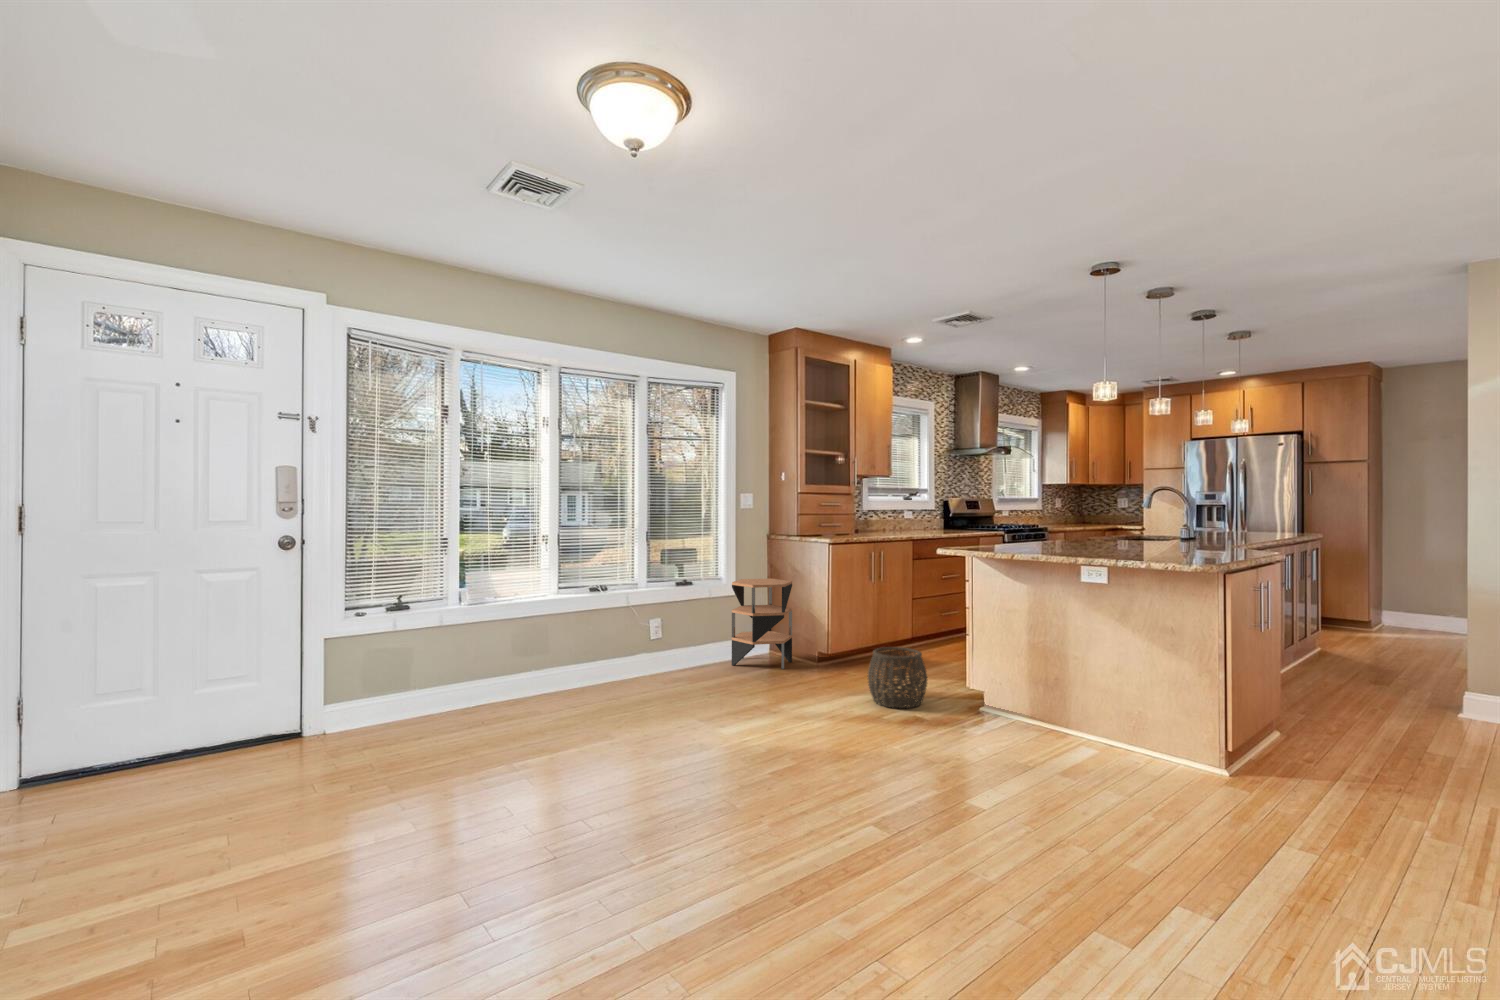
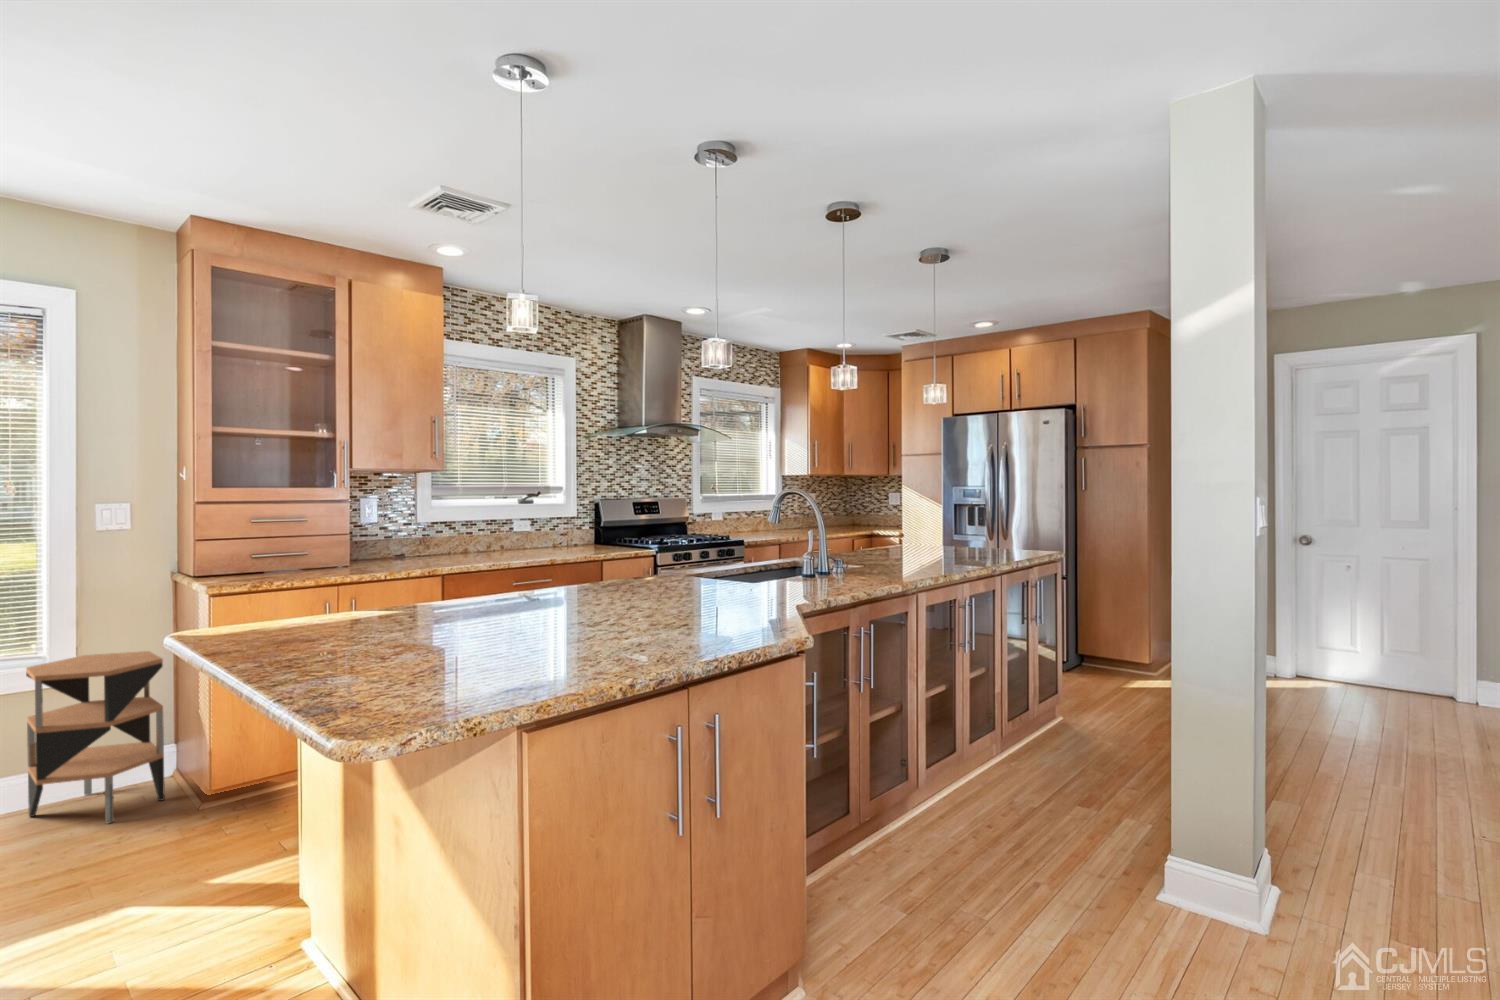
woven basket: present [867,647,927,708] -> none [68,811,222,958]

